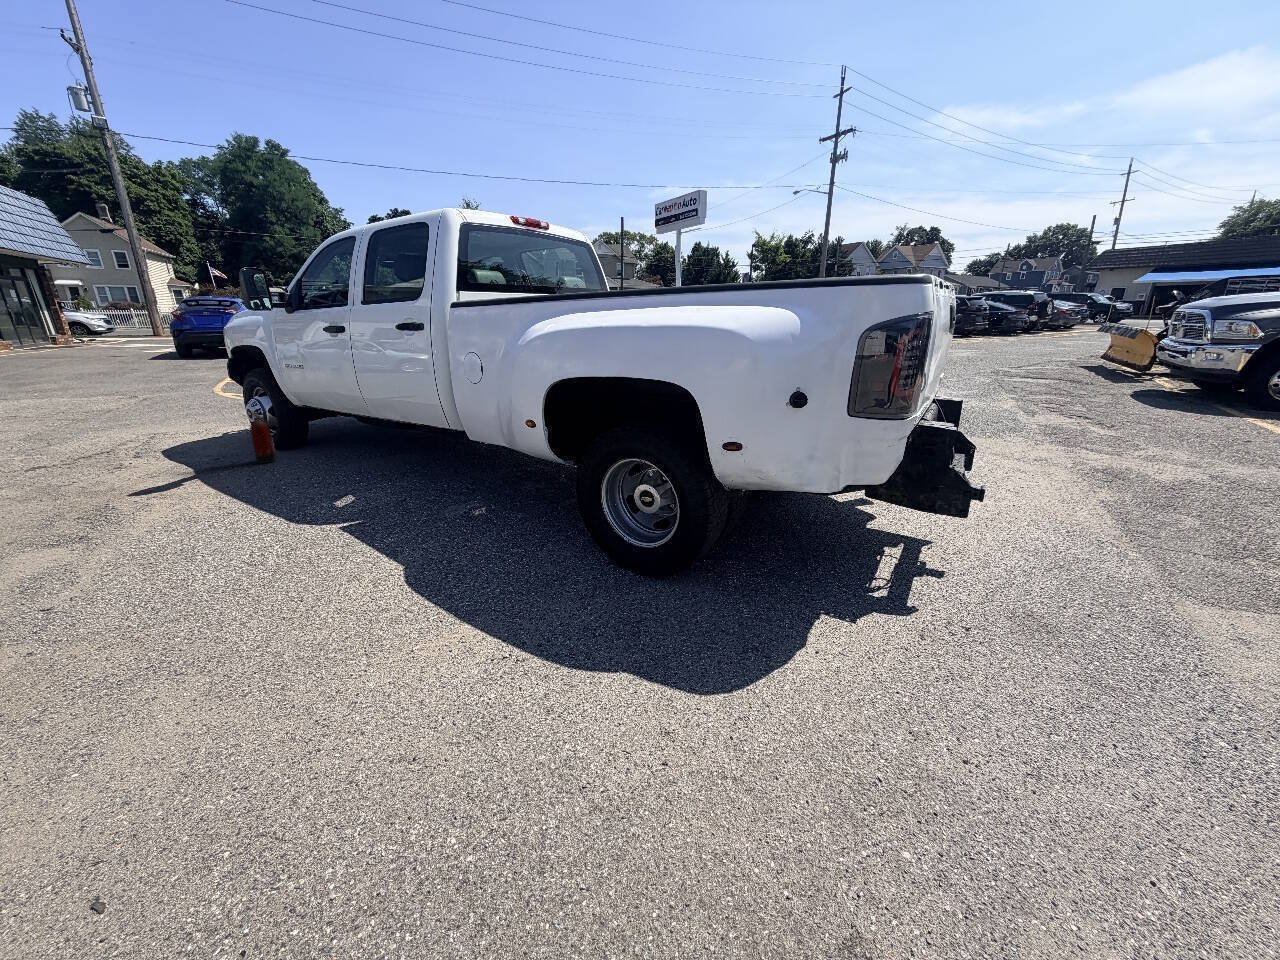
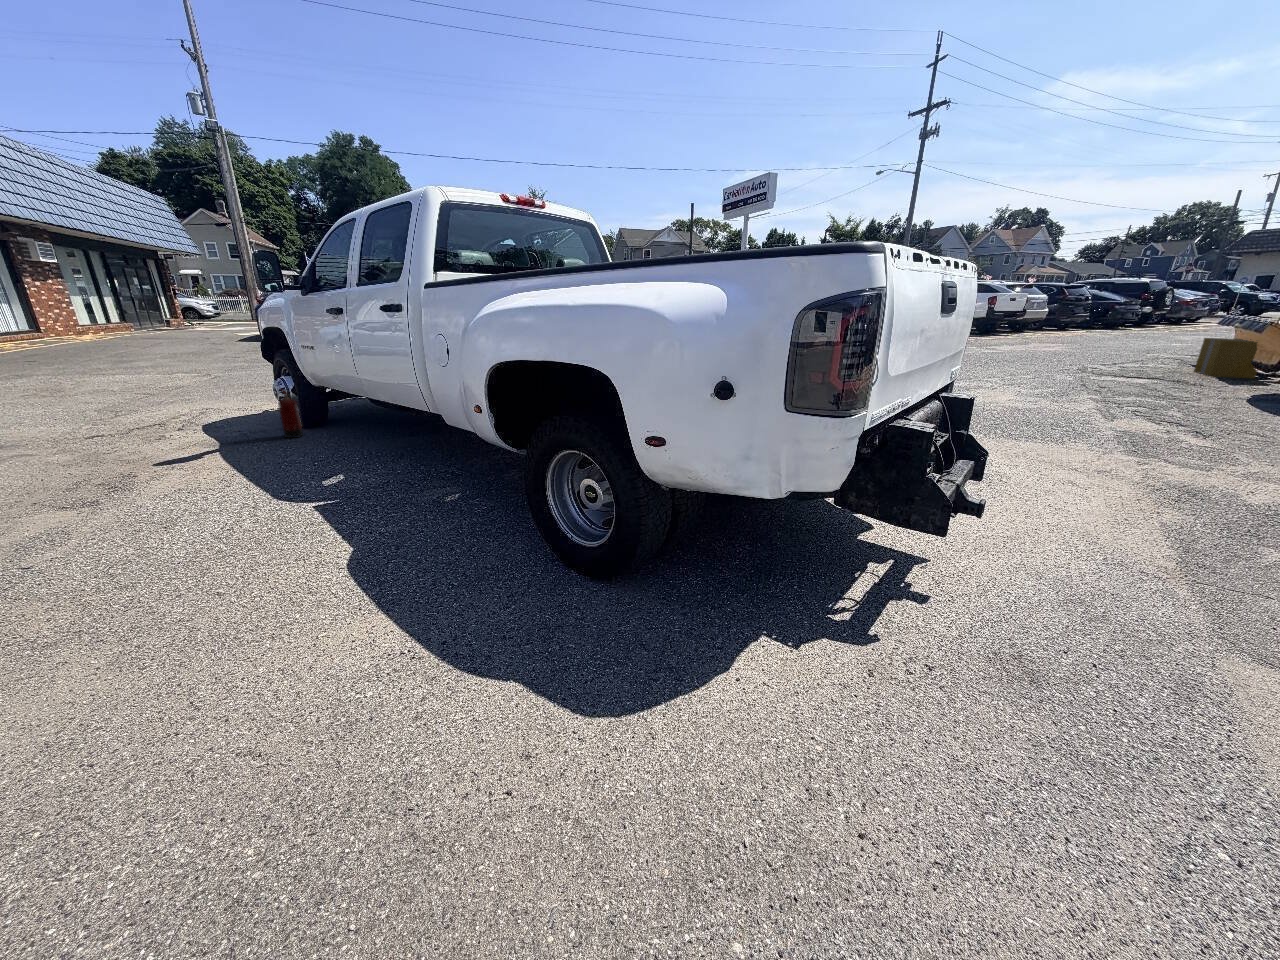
cardboard box: none [1083,342,1140,376] -> present [1194,338,1258,378]

